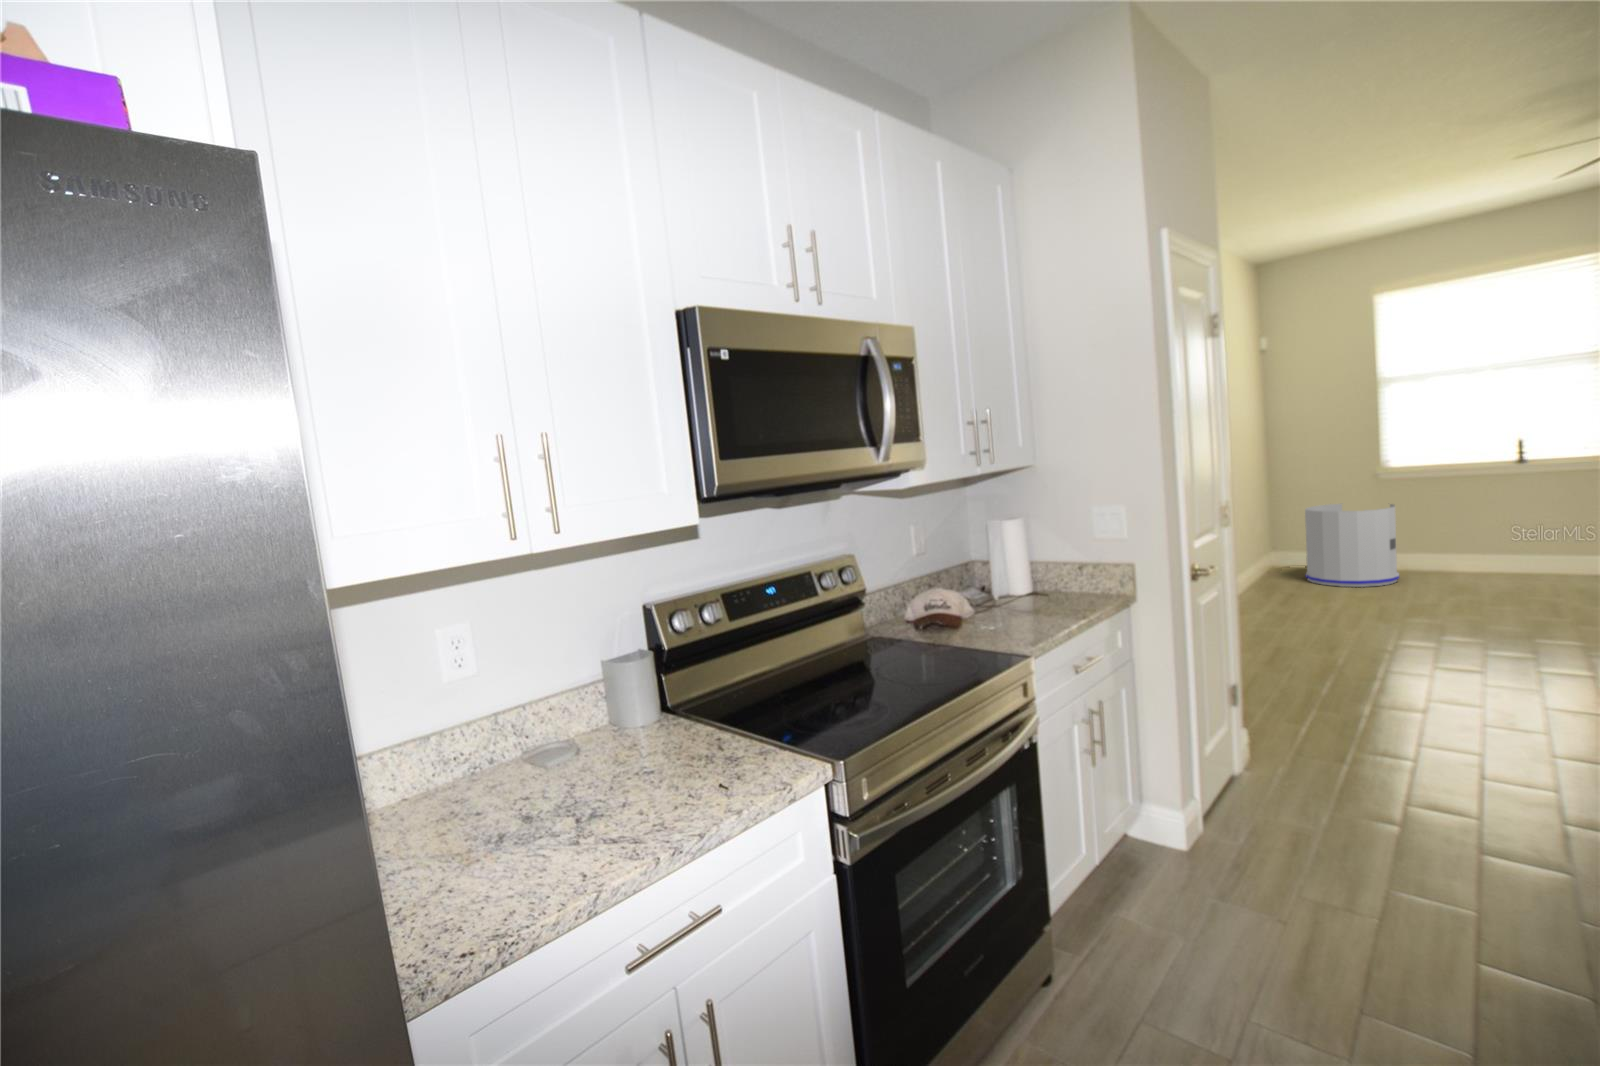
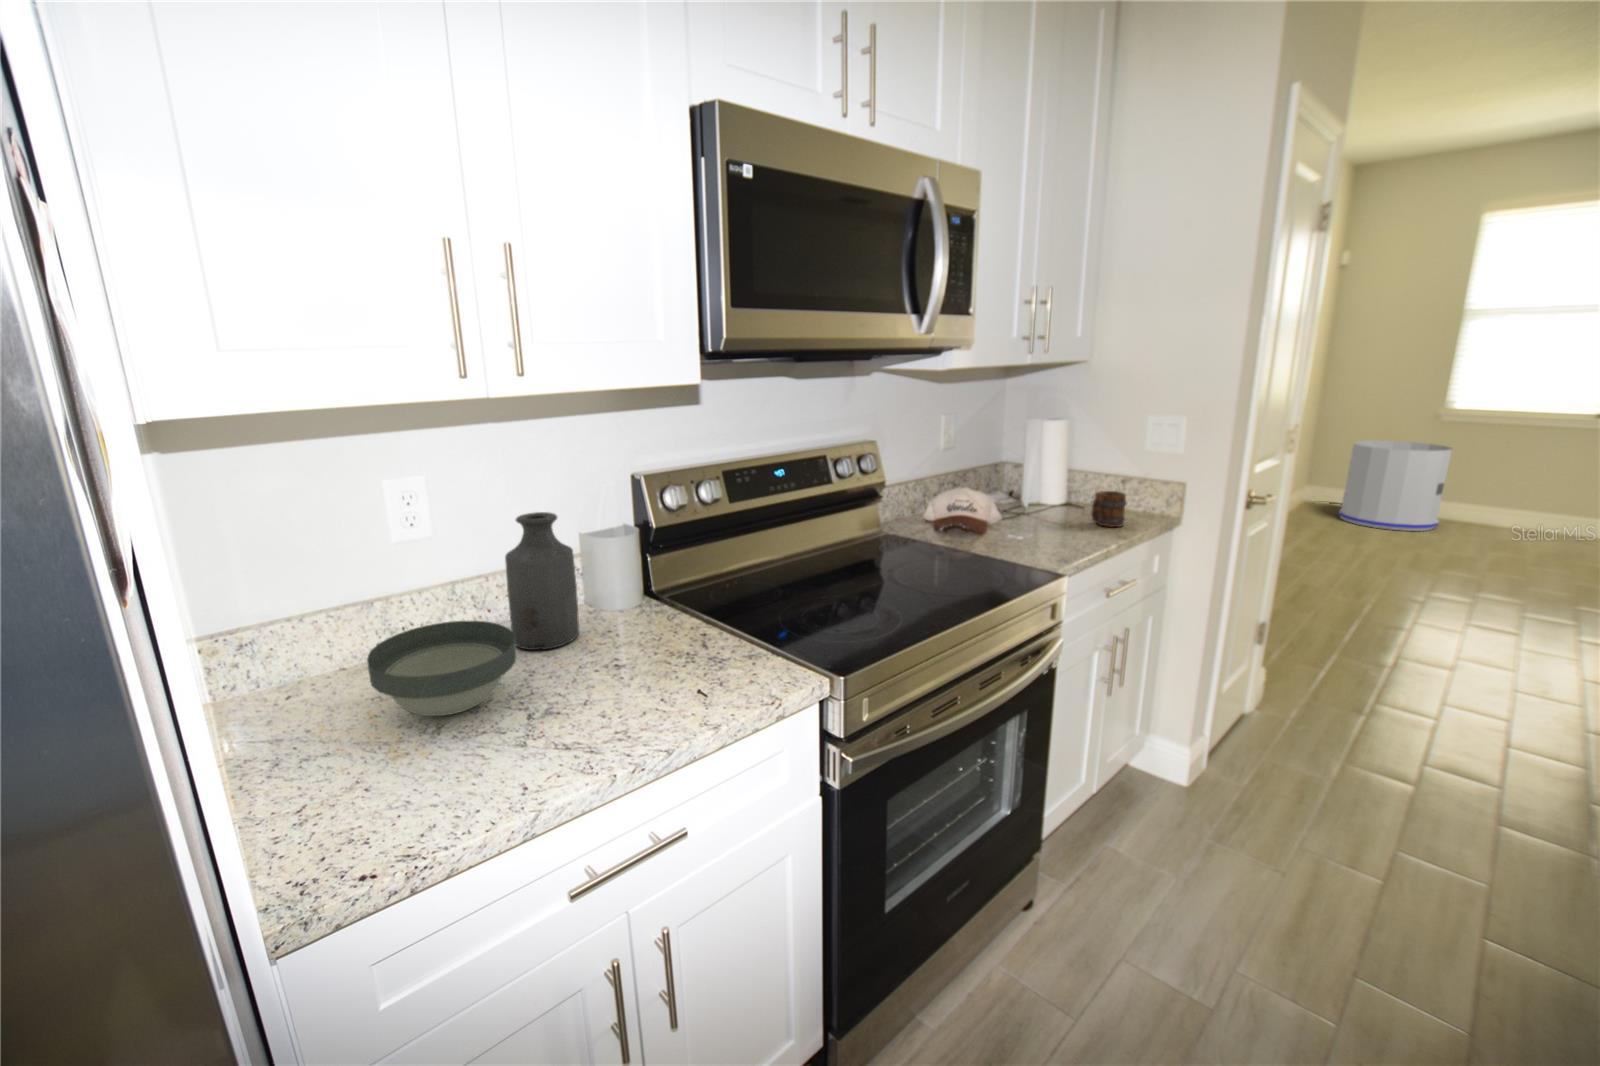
mug: none [1053,577,1085,610] -> present [1091,491,1127,527]
bottle: none [542,644,608,767] -> present [505,512,579,650]
bowl: none [438,743,562,828] -> present [367,621,516,716]

